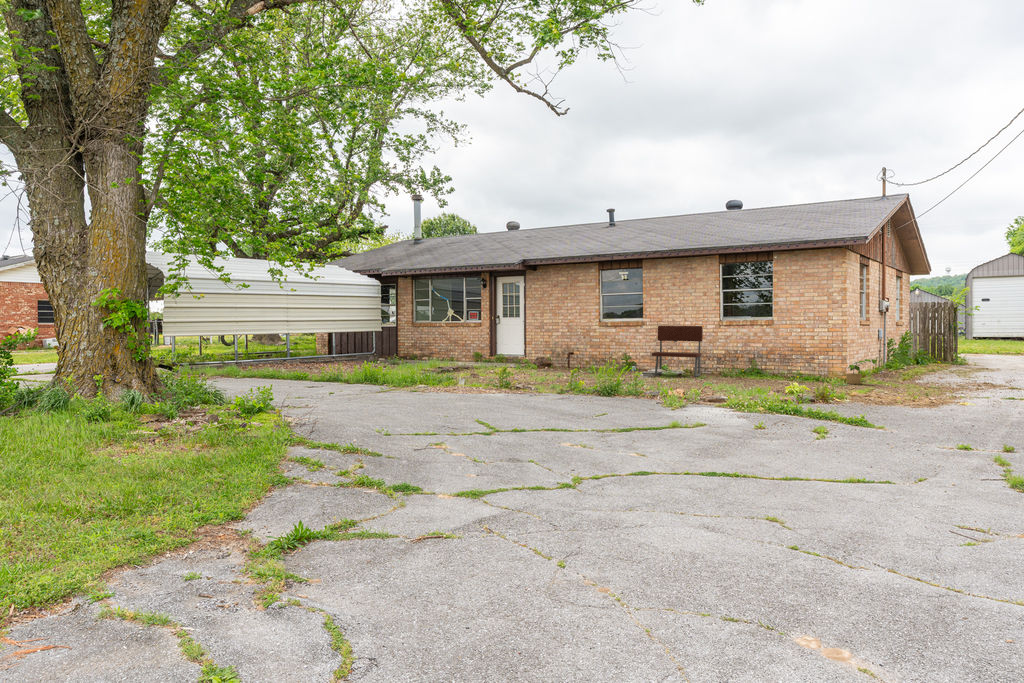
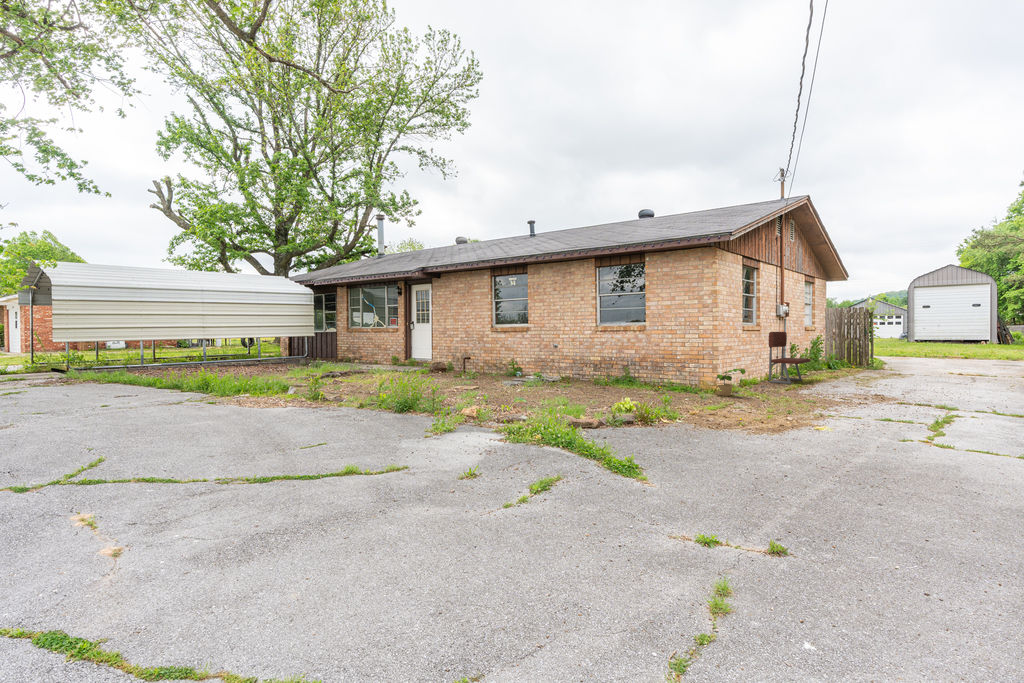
bench: present [652,326,703,377] -> present [768,332,811,384]

